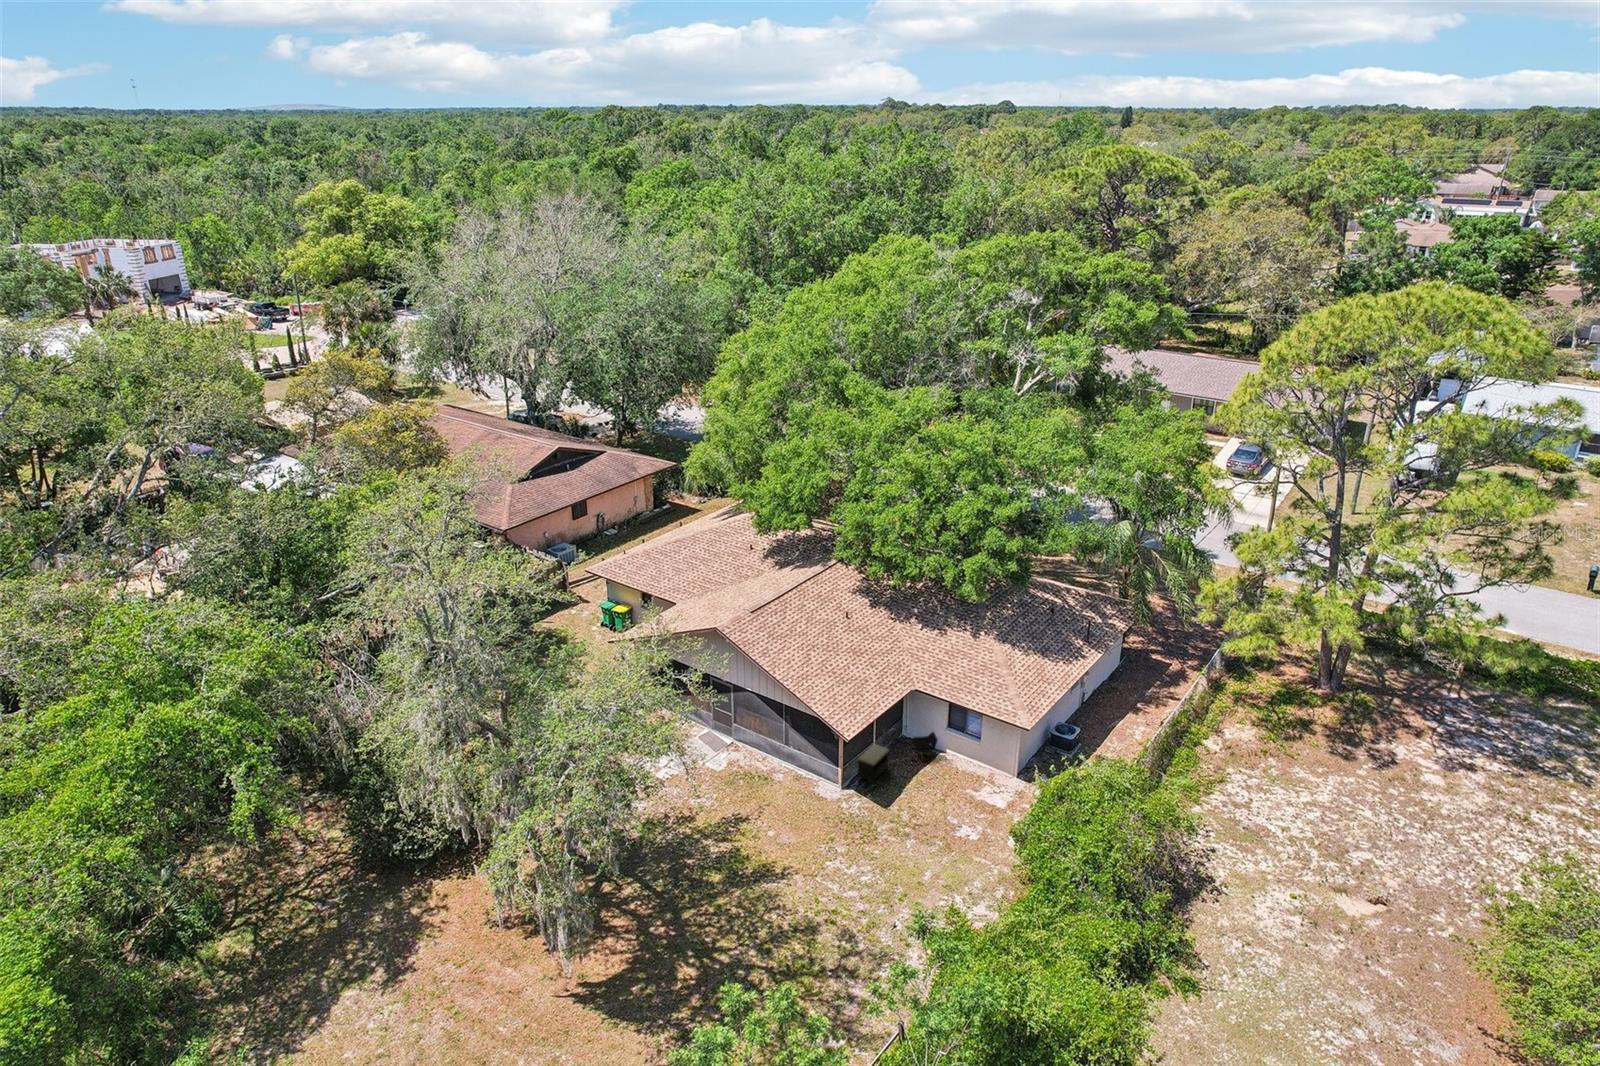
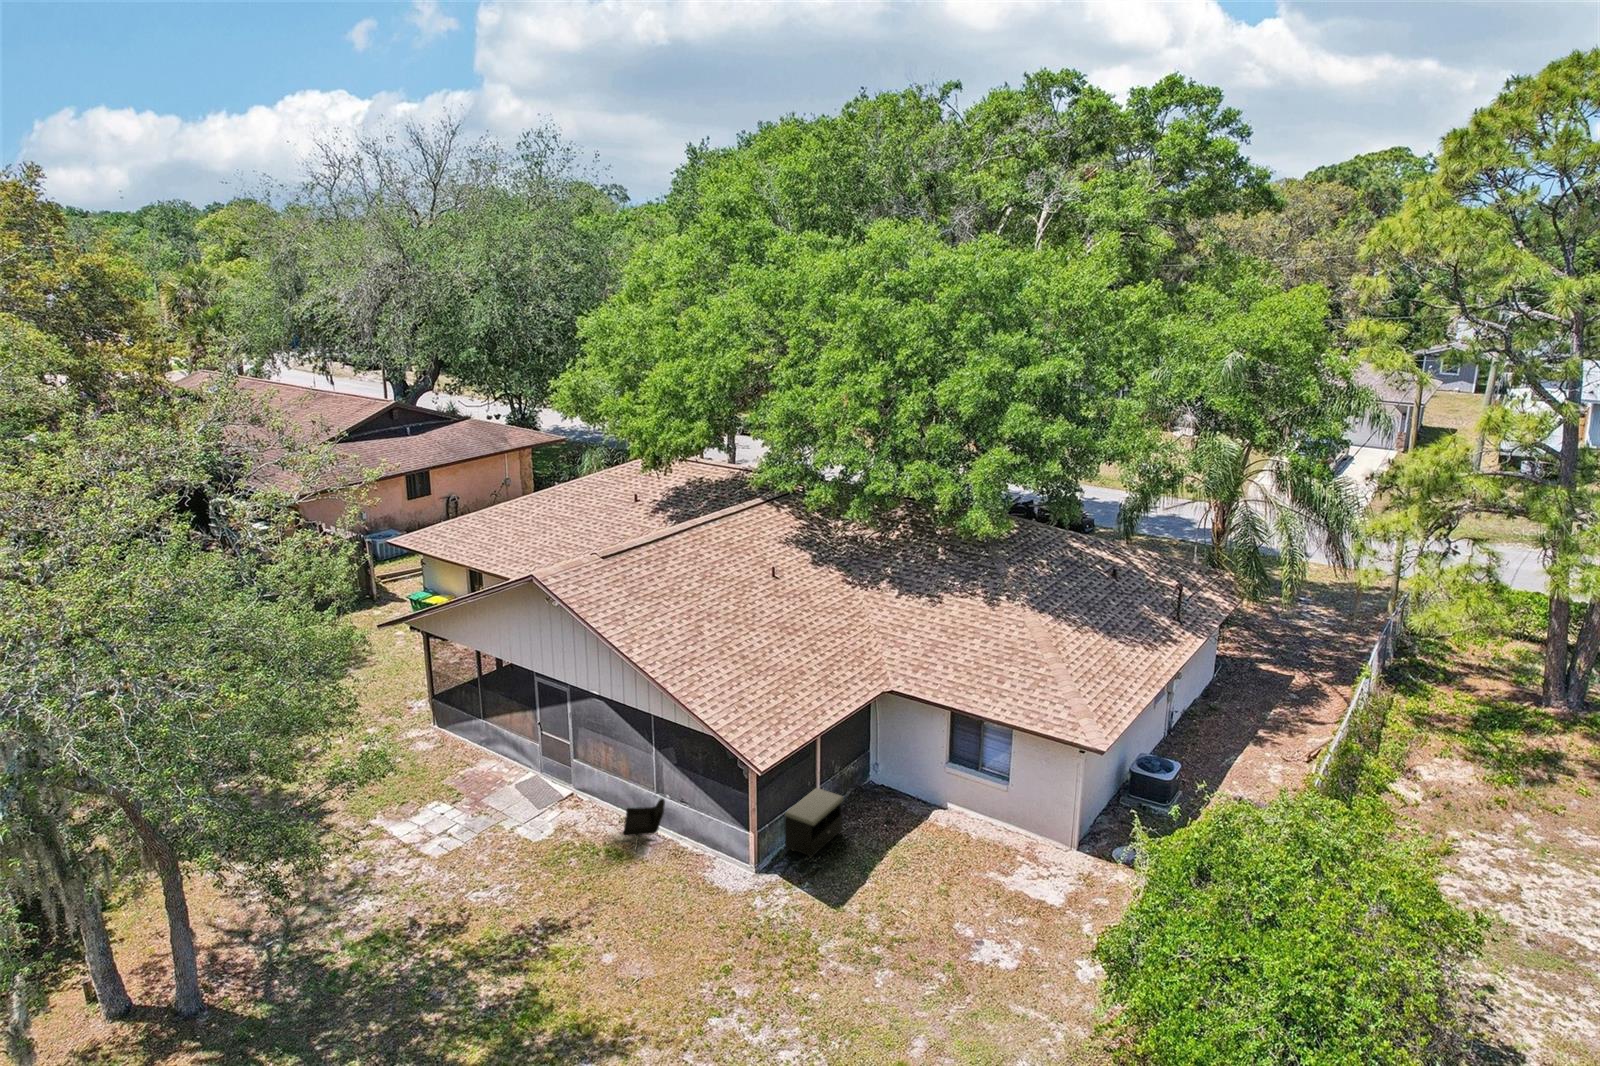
lounge chair: present [913,732,938,755] -> present [623,799,665,850]

